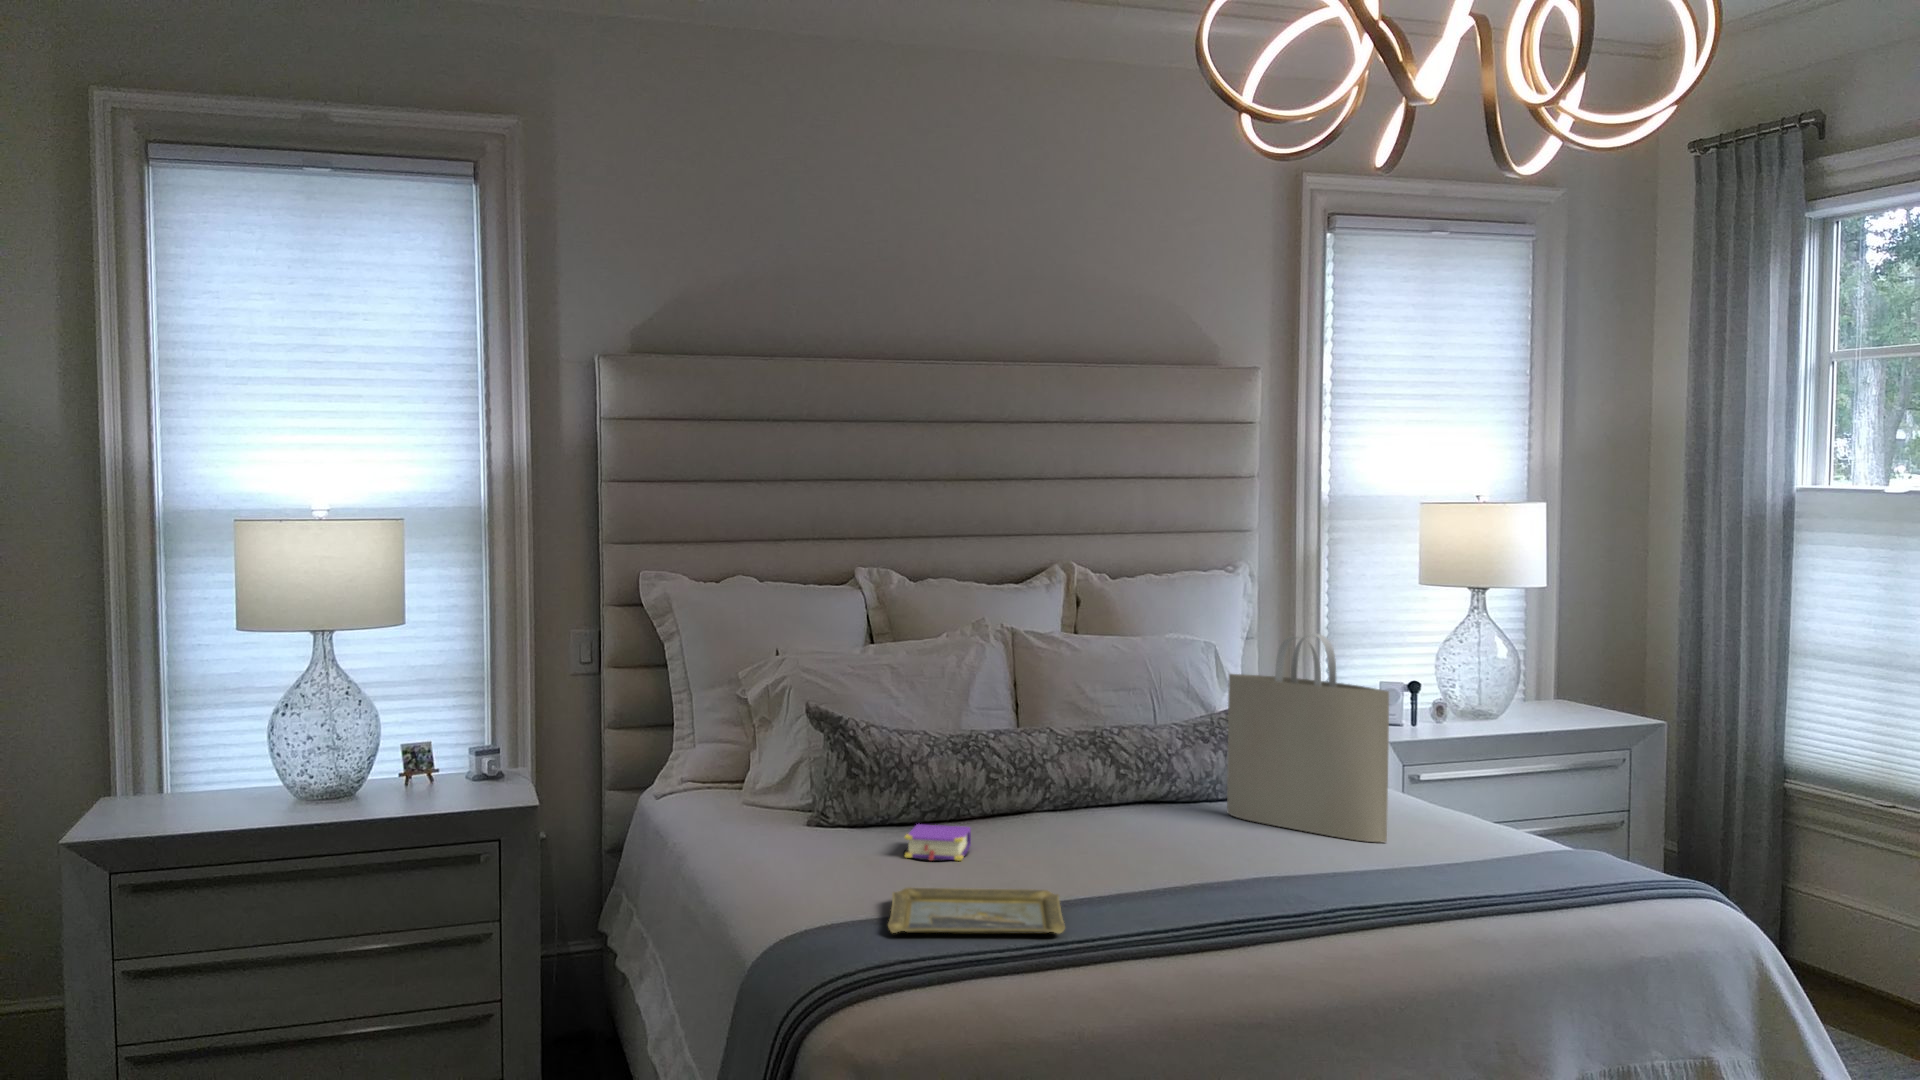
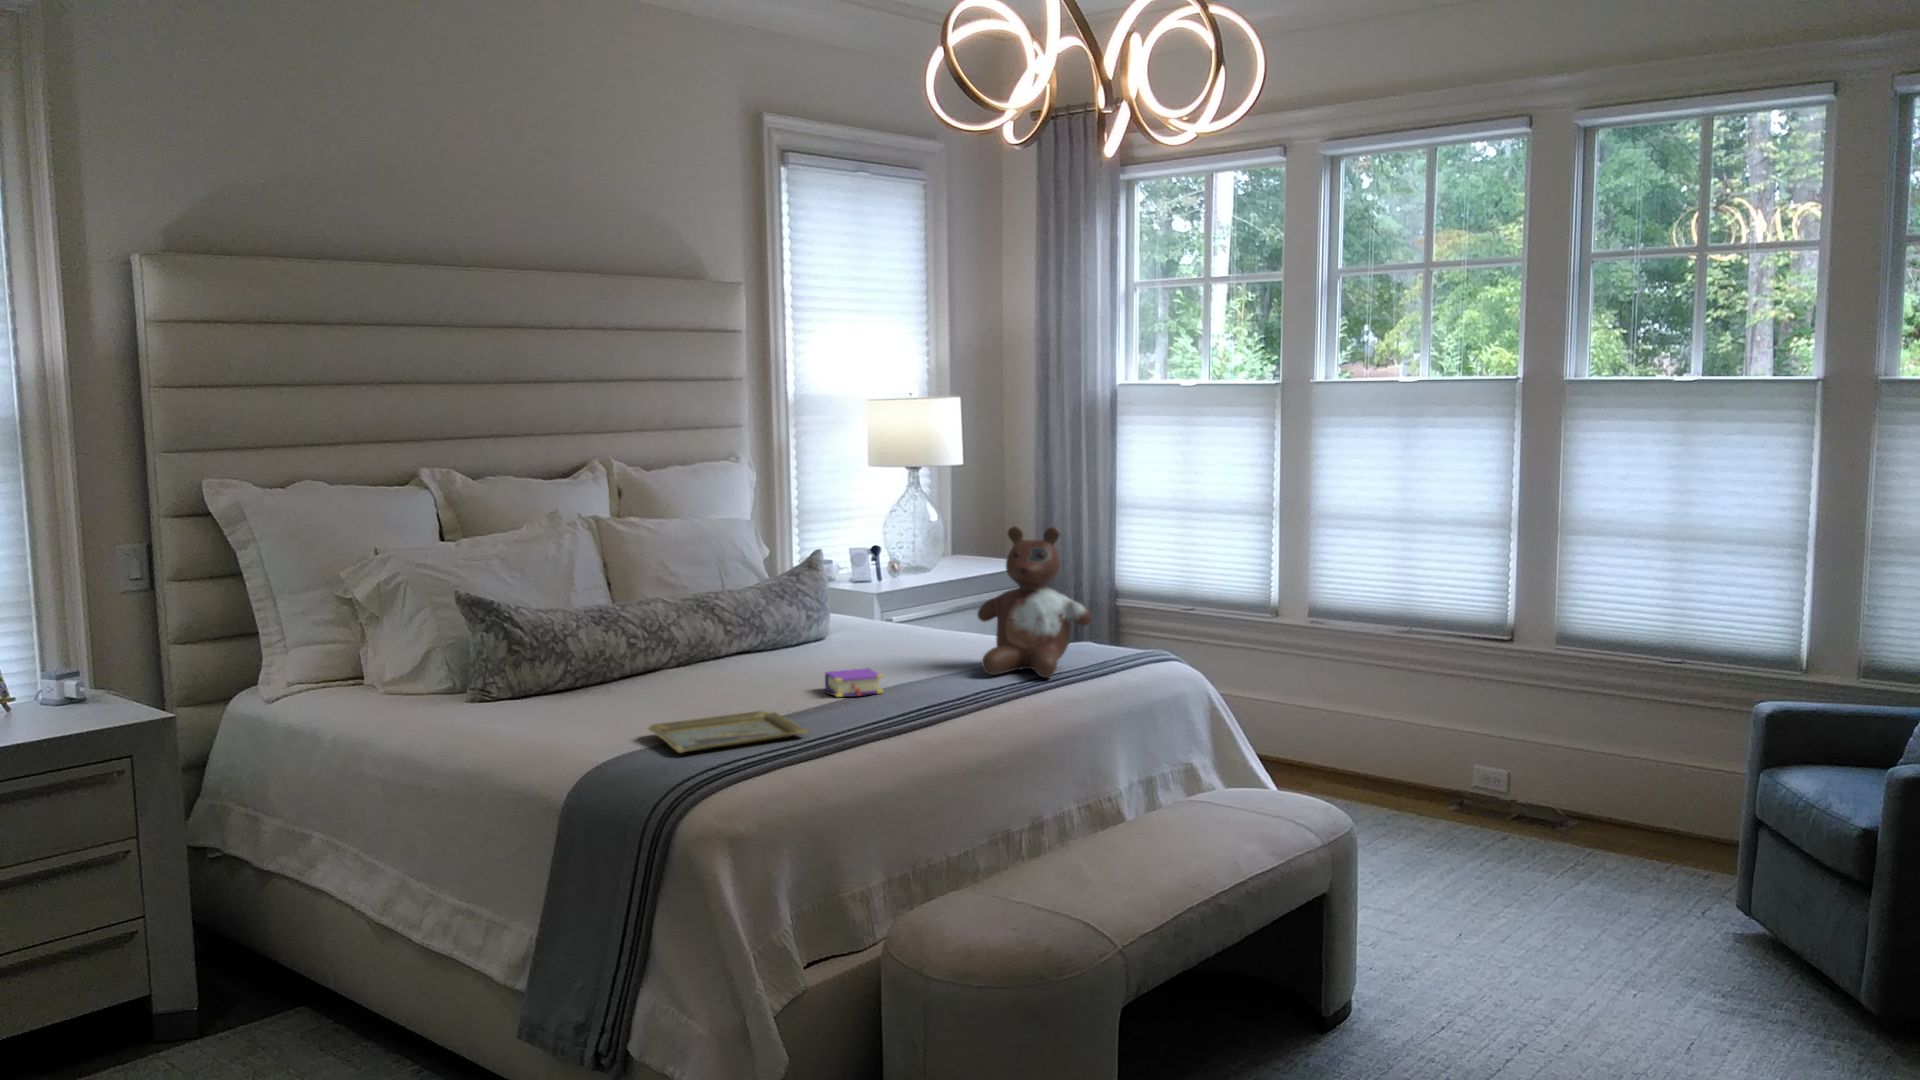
tote bag: present [1227,633,1389,842] -> none [811,501,948,656]
stuffed bear: none [1392,682,1565,901] -> present [977,527,1091,678]
book: present [904,824,971,861] -> present [825,668,883,697]

